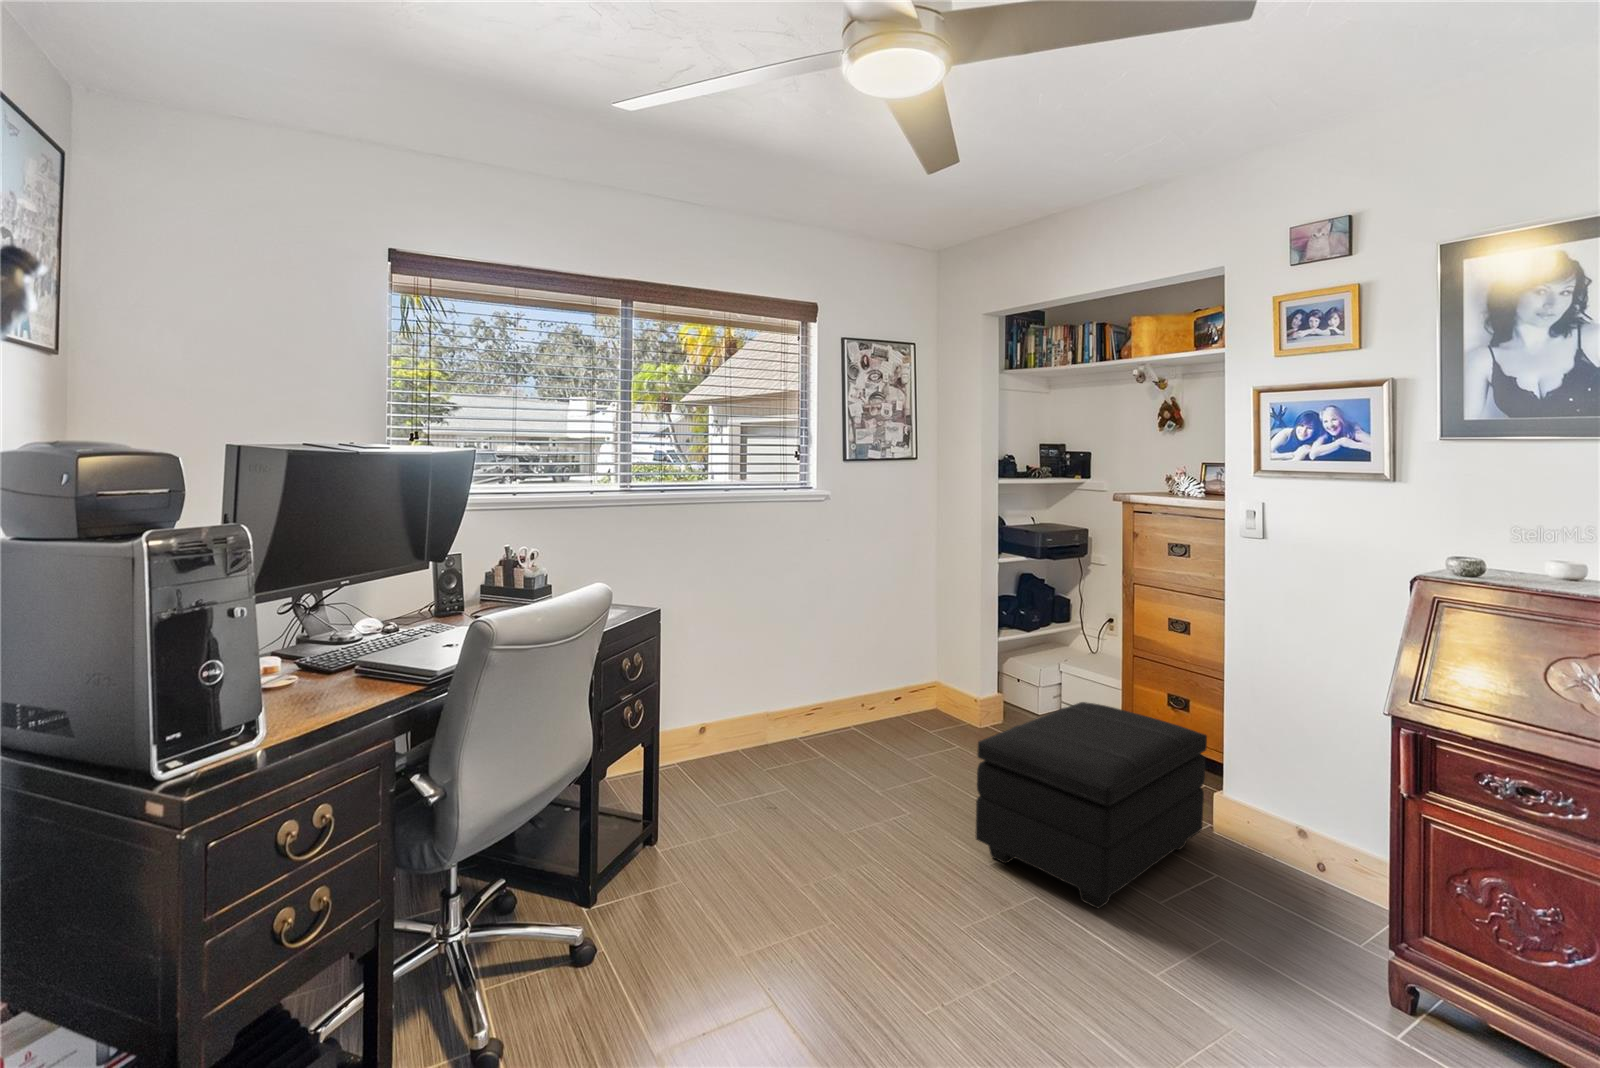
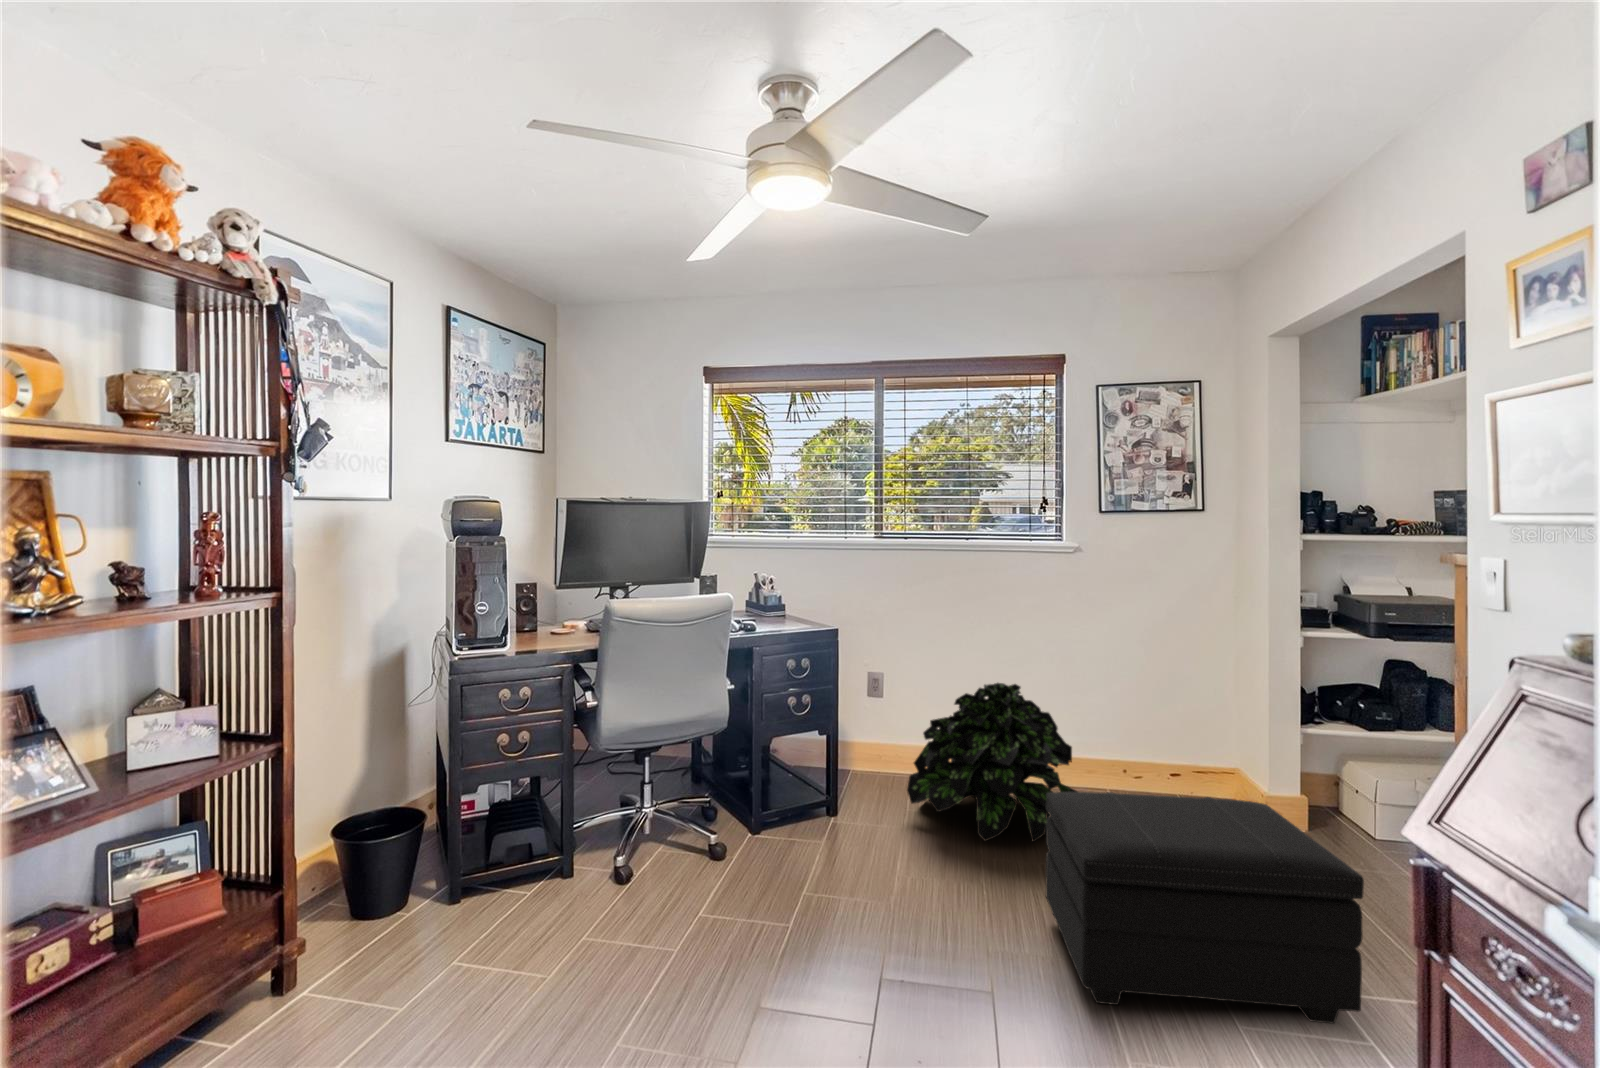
potted plant: none [733,644,894,813] -> present [907,683,1077,842]

